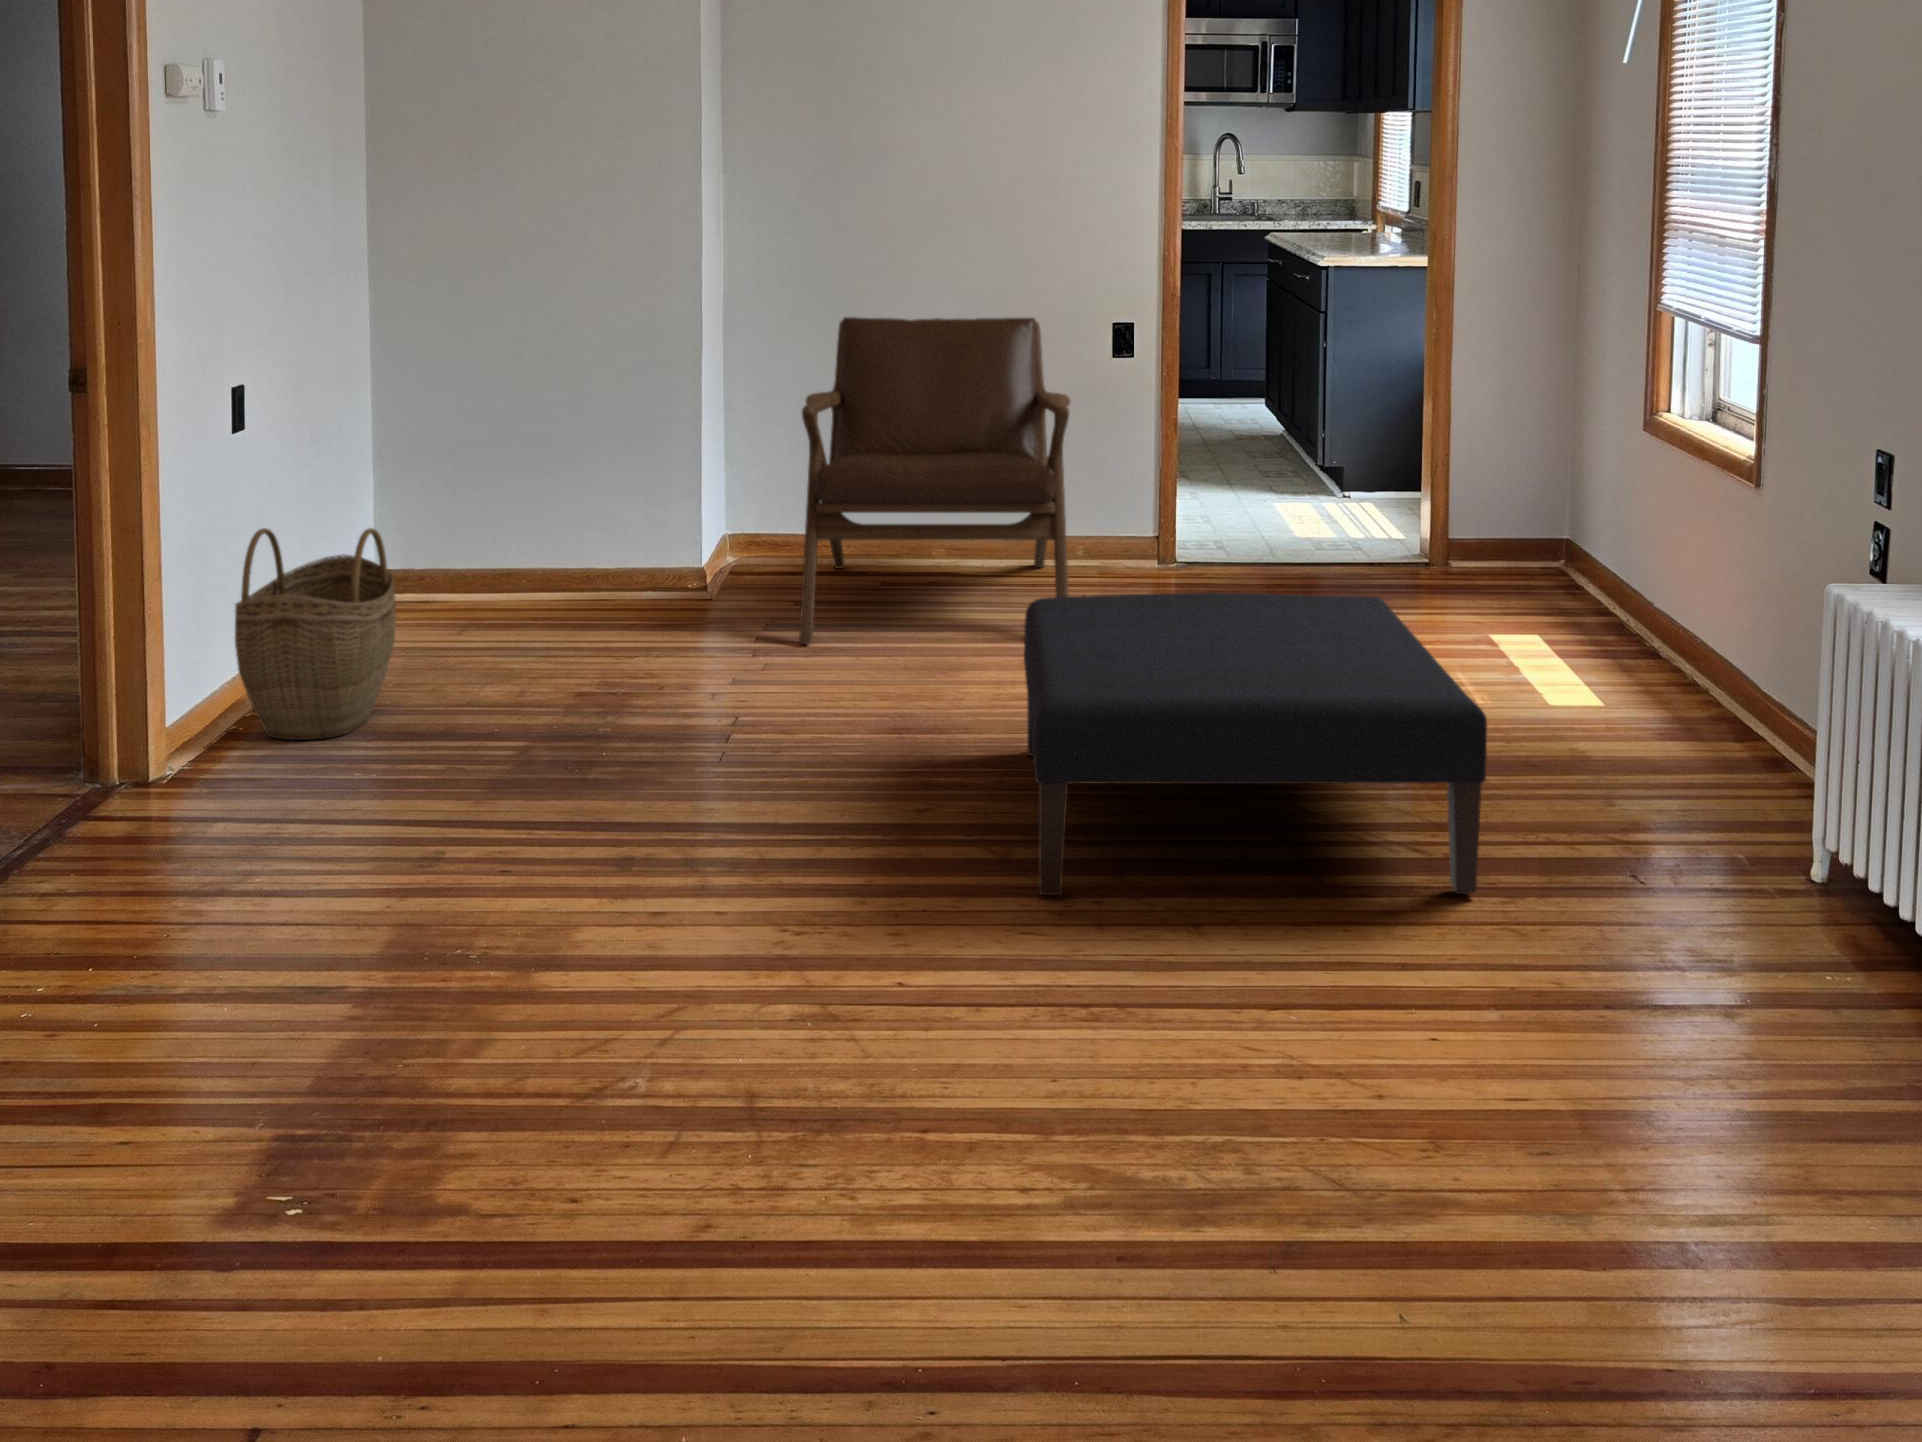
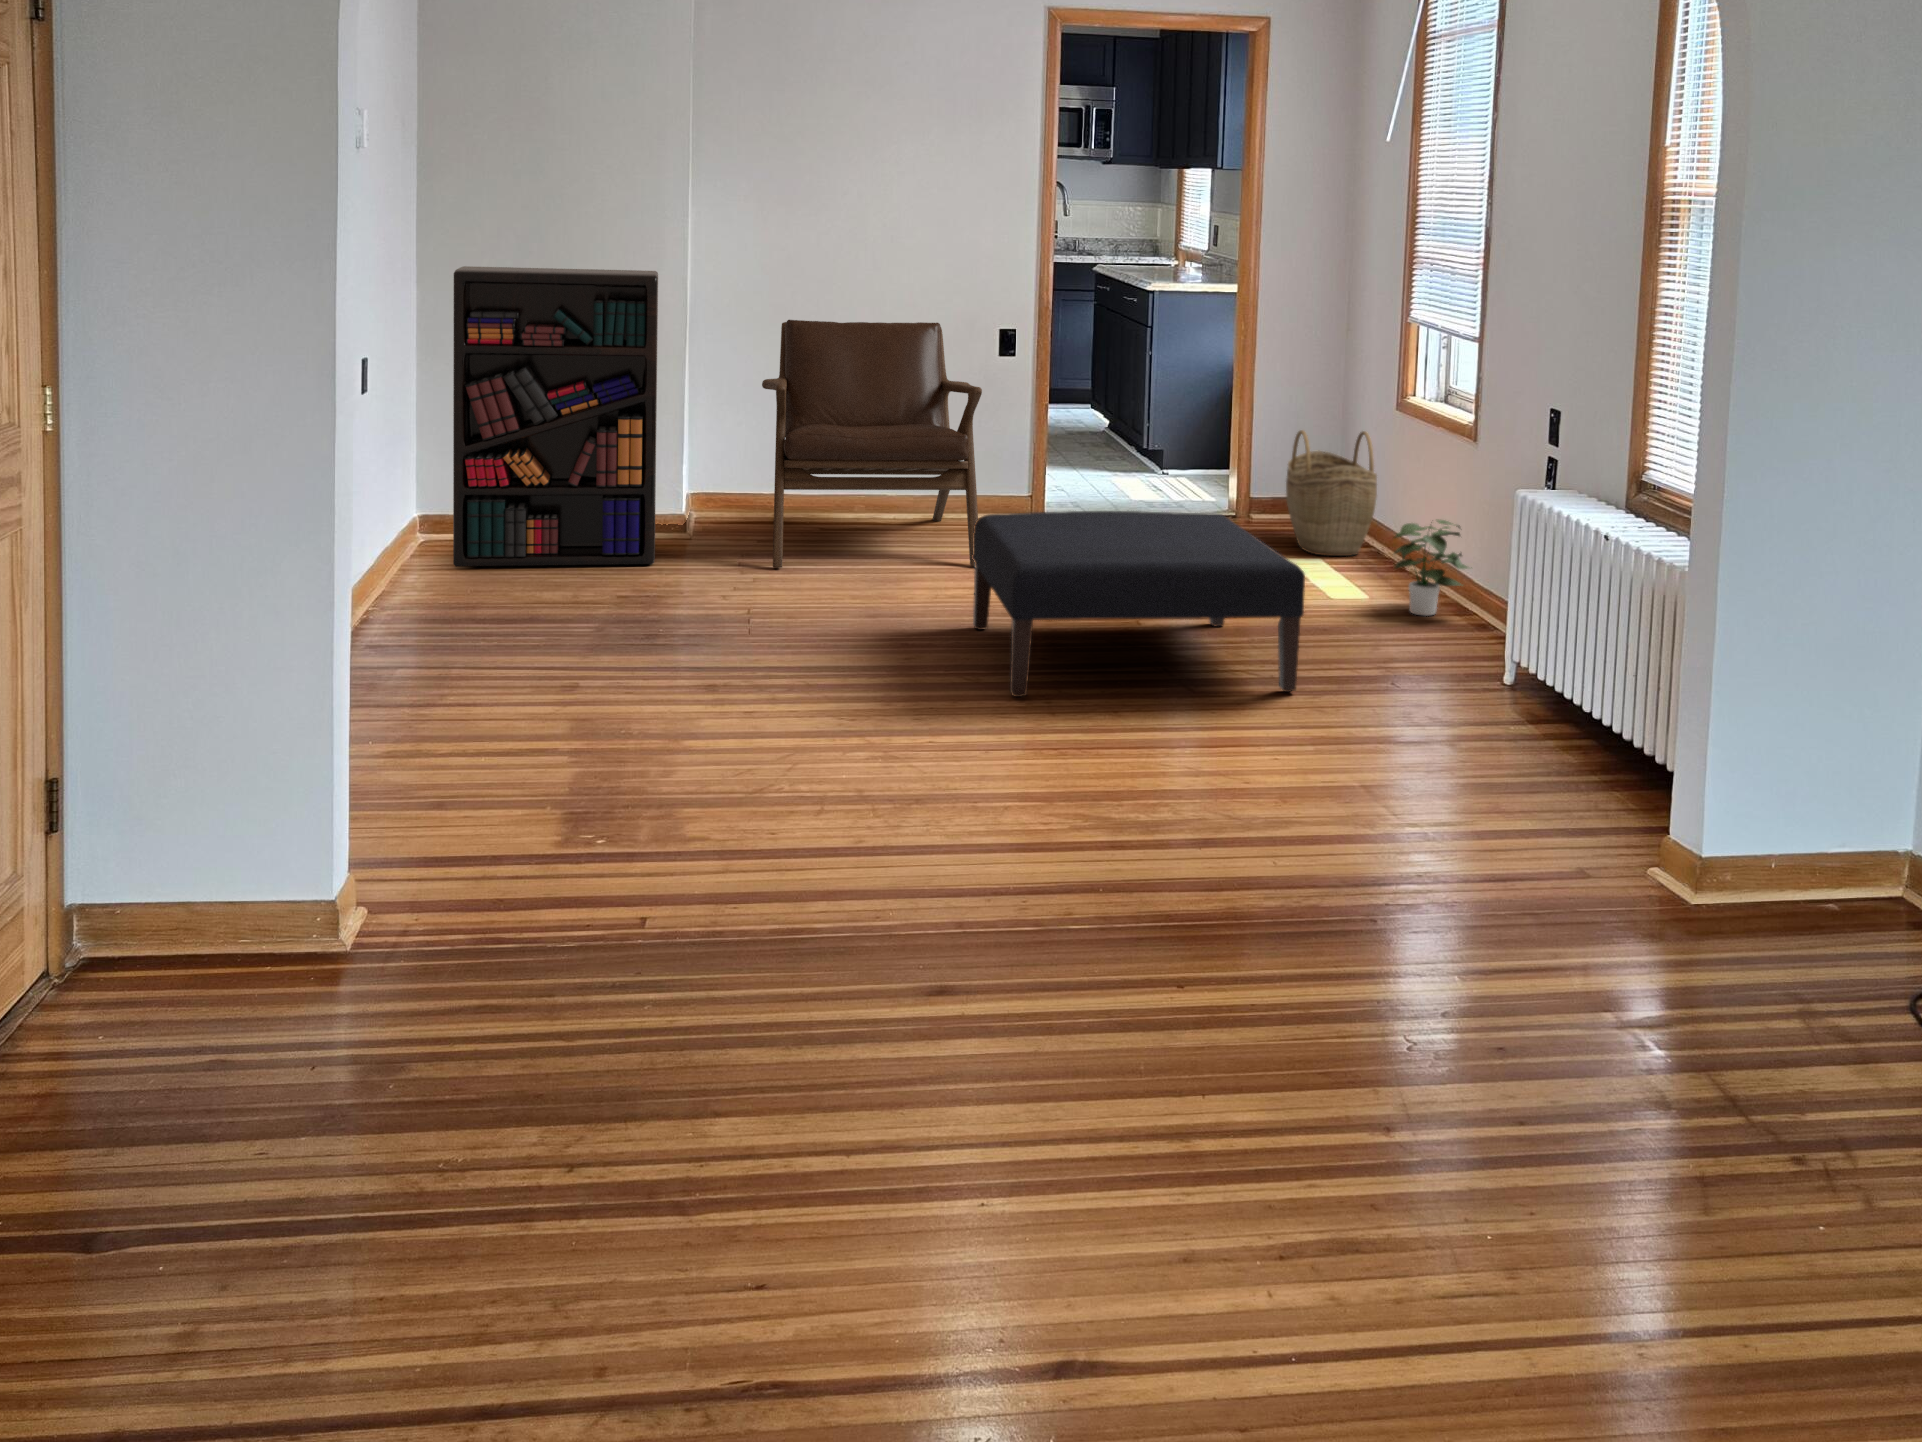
bookshelf: none [396,261,668,639] -> present [453,266,658,567]
woven basket: present [235,528,396,740] -> present [1286,430,1377,556]
potted plant: none [1634,599,1758,740] -> present [1395,519,1468,616]

